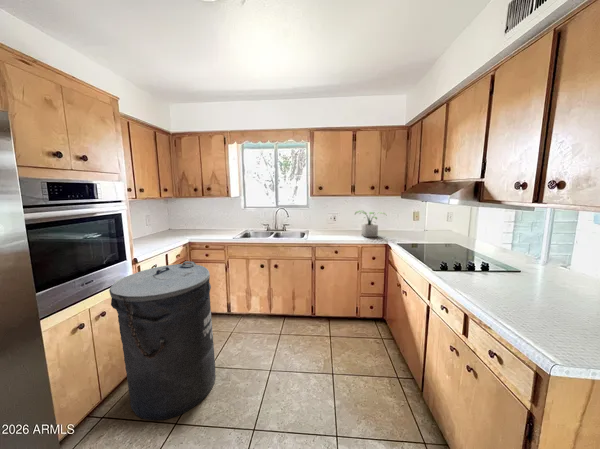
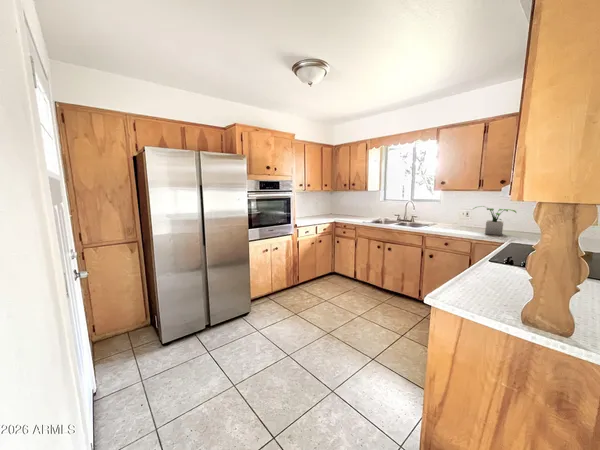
trash can: present [109,261,216,420] -> none [277,230,327,312]

